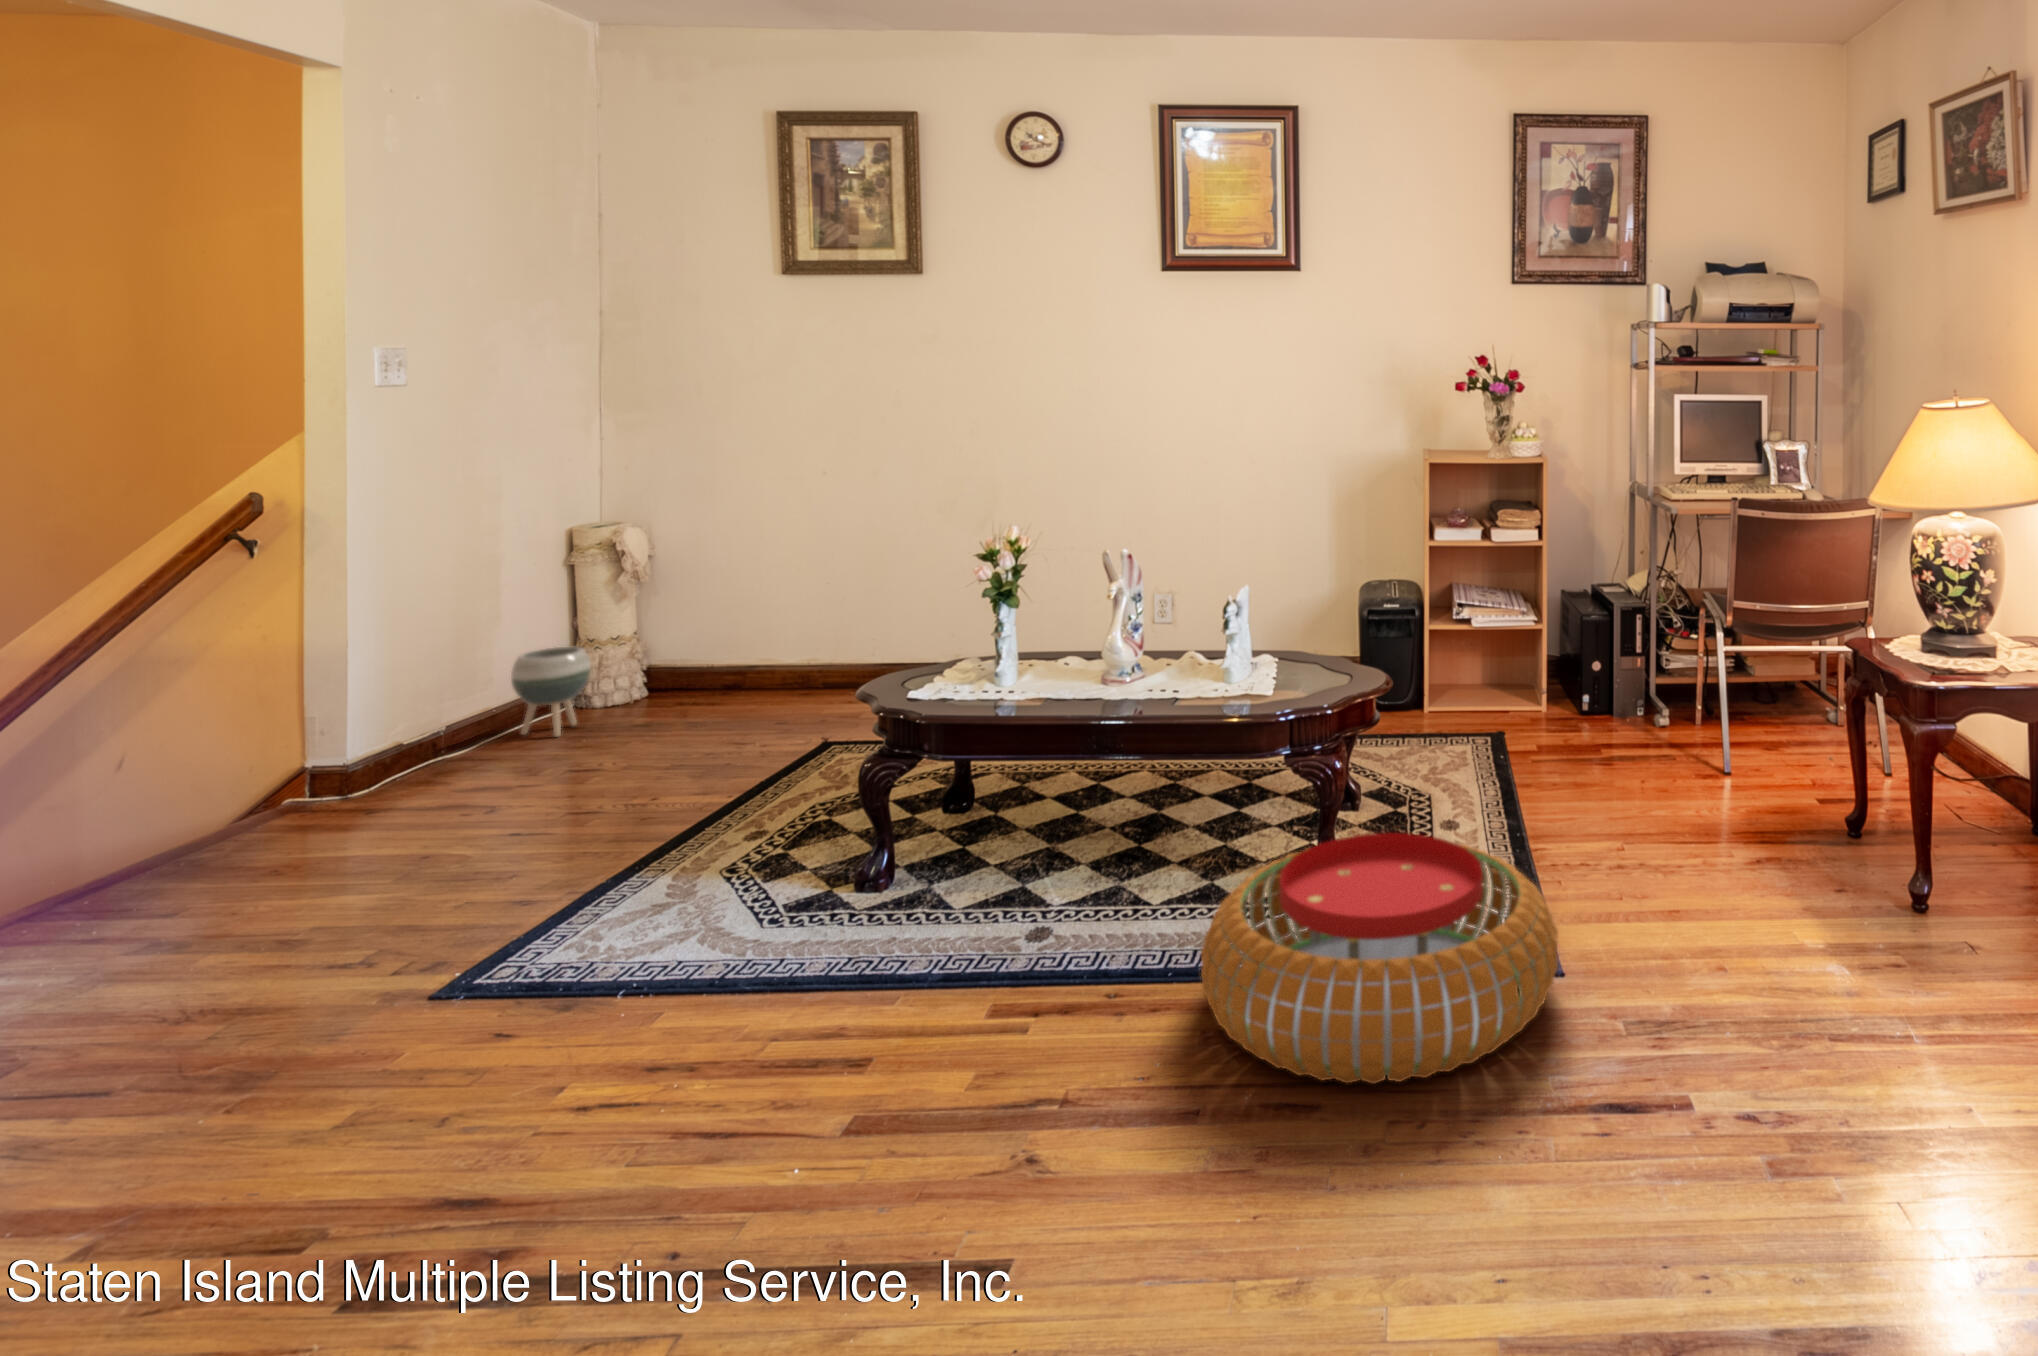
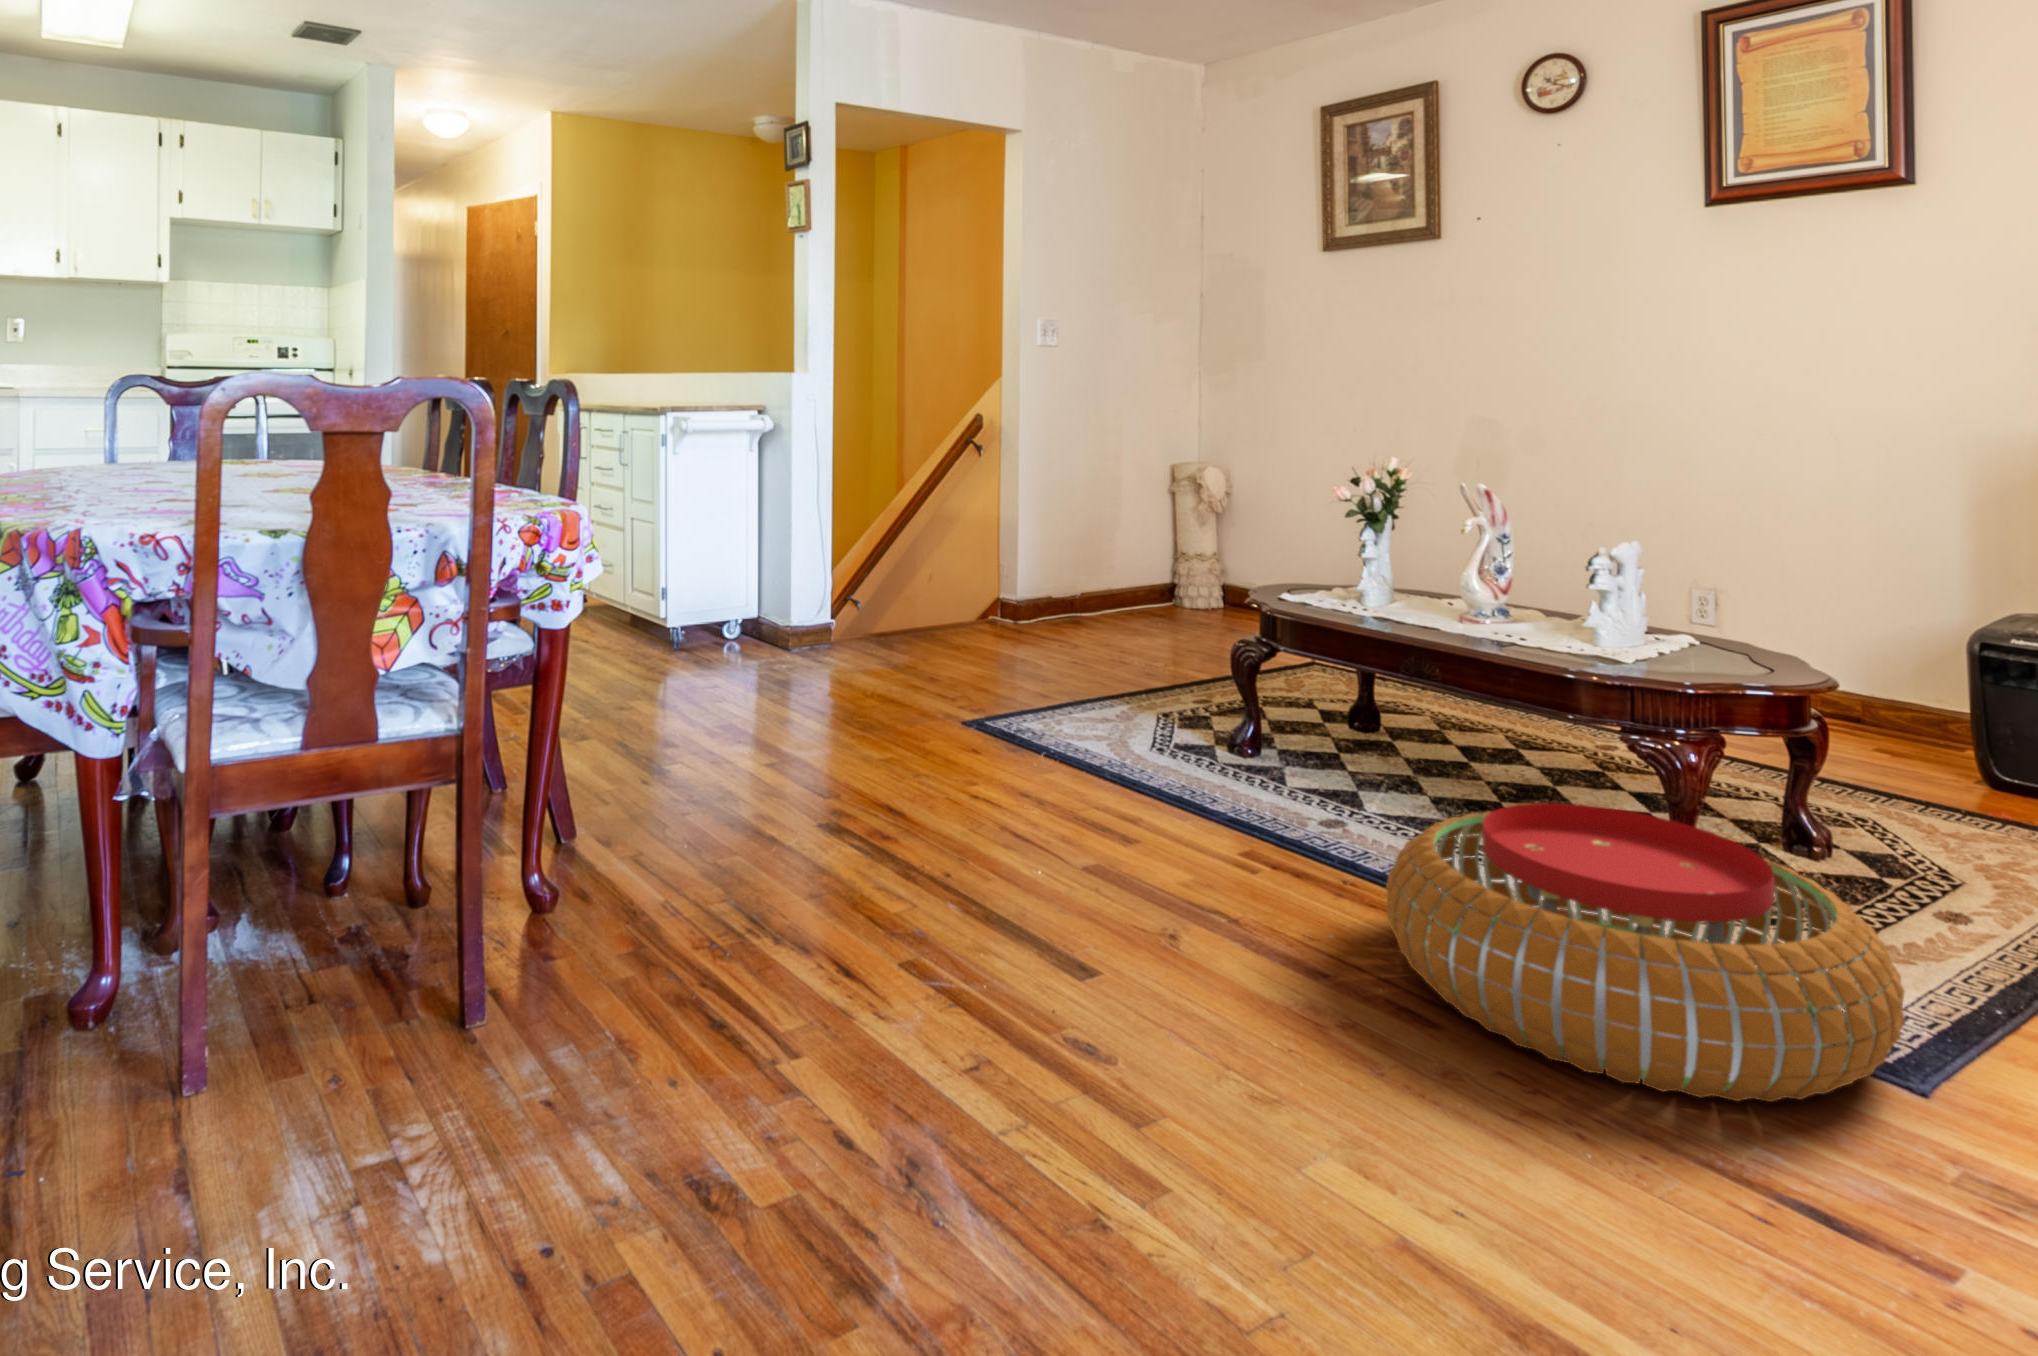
planter: present [511,647,591,737] -> none [1127,552,1178,619]

